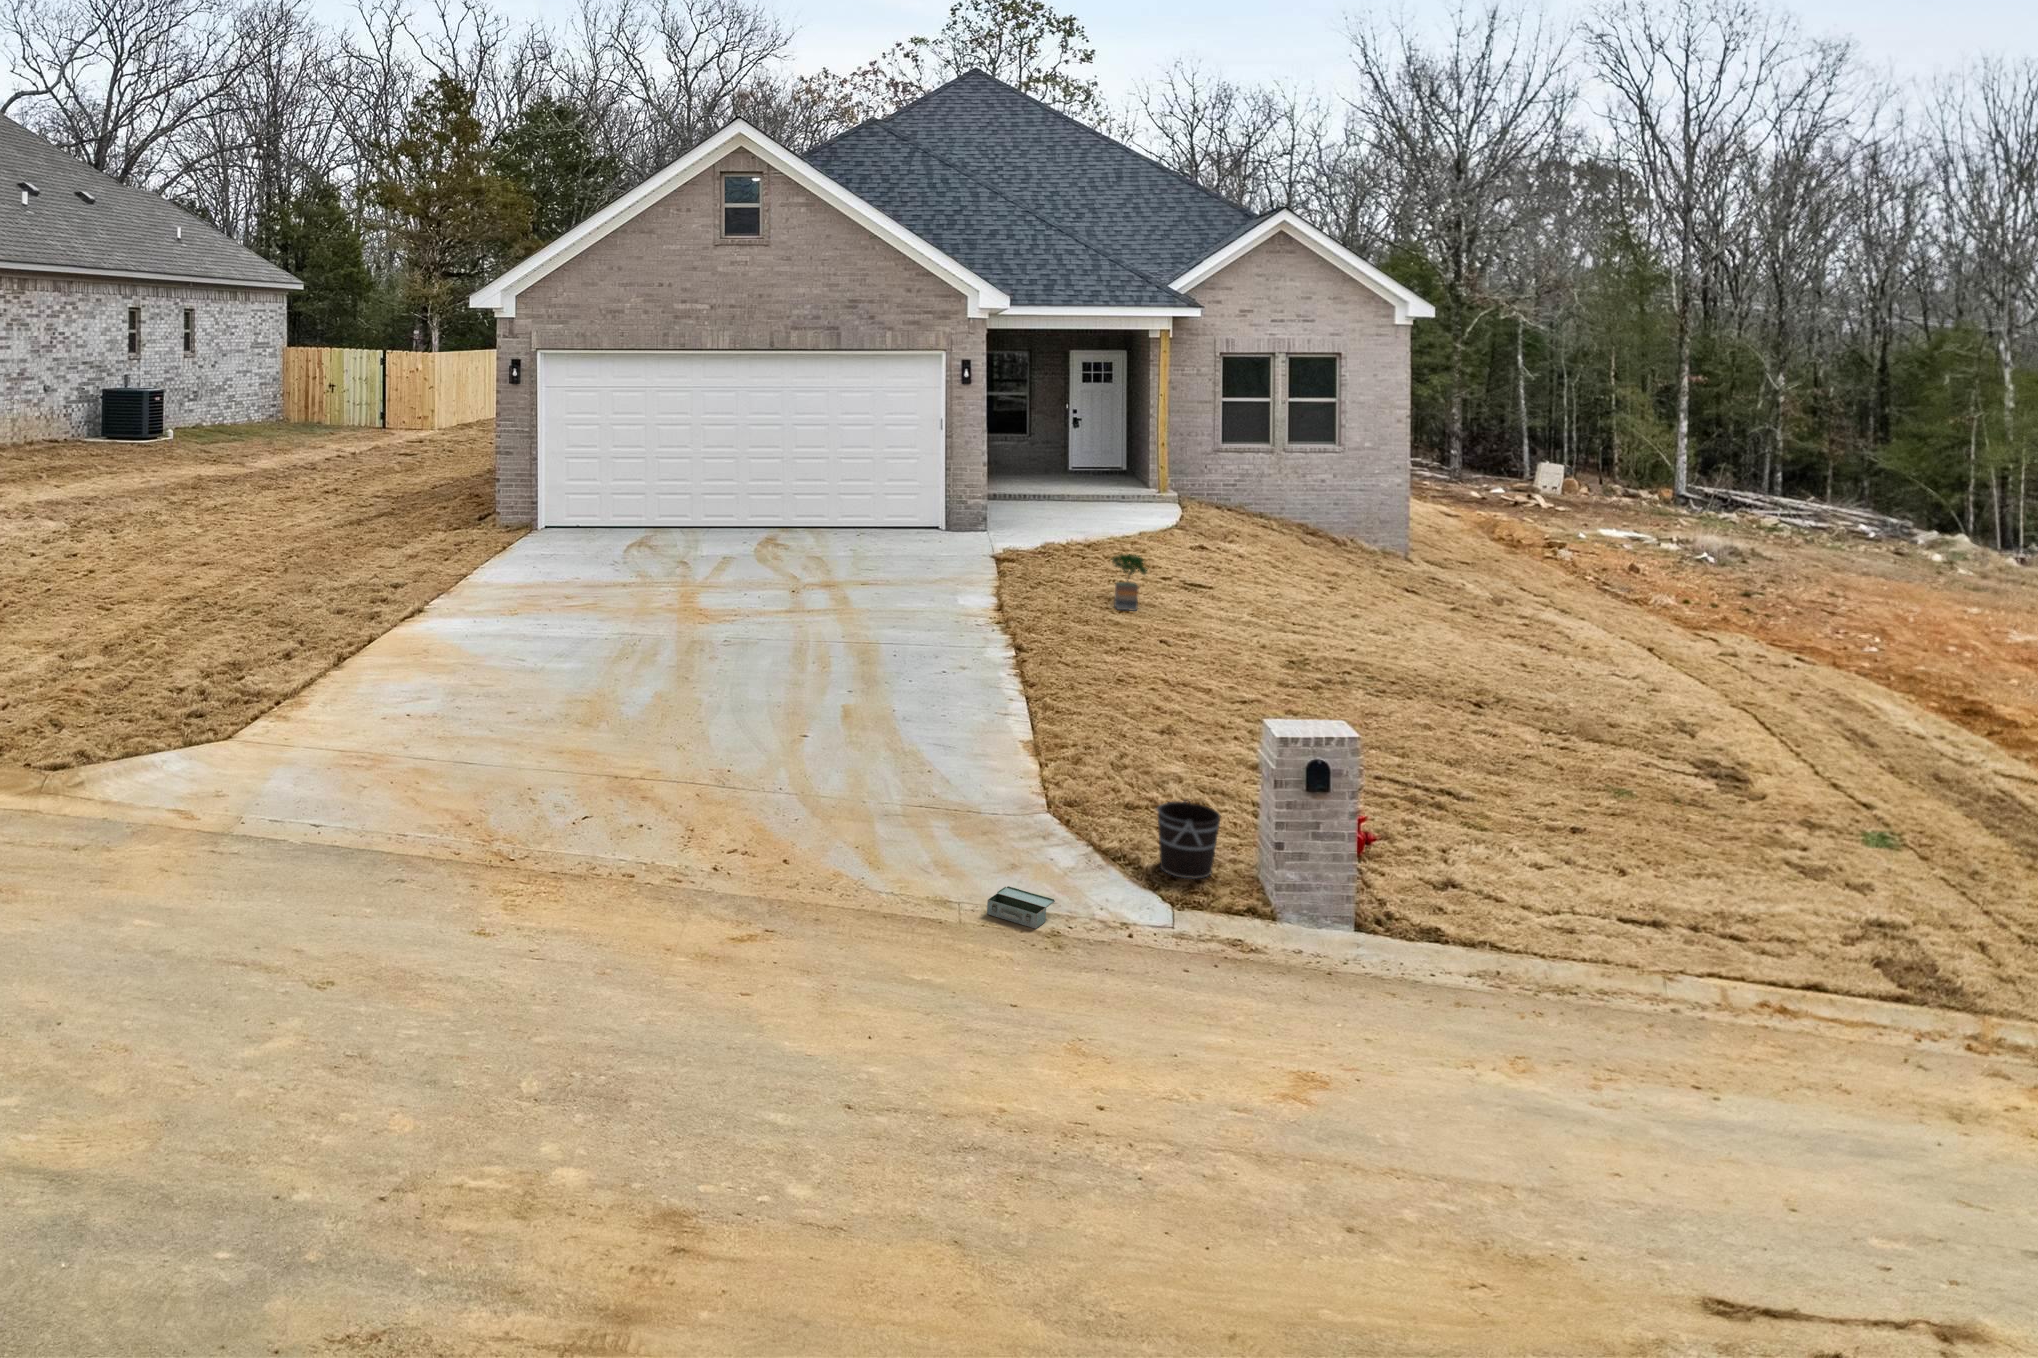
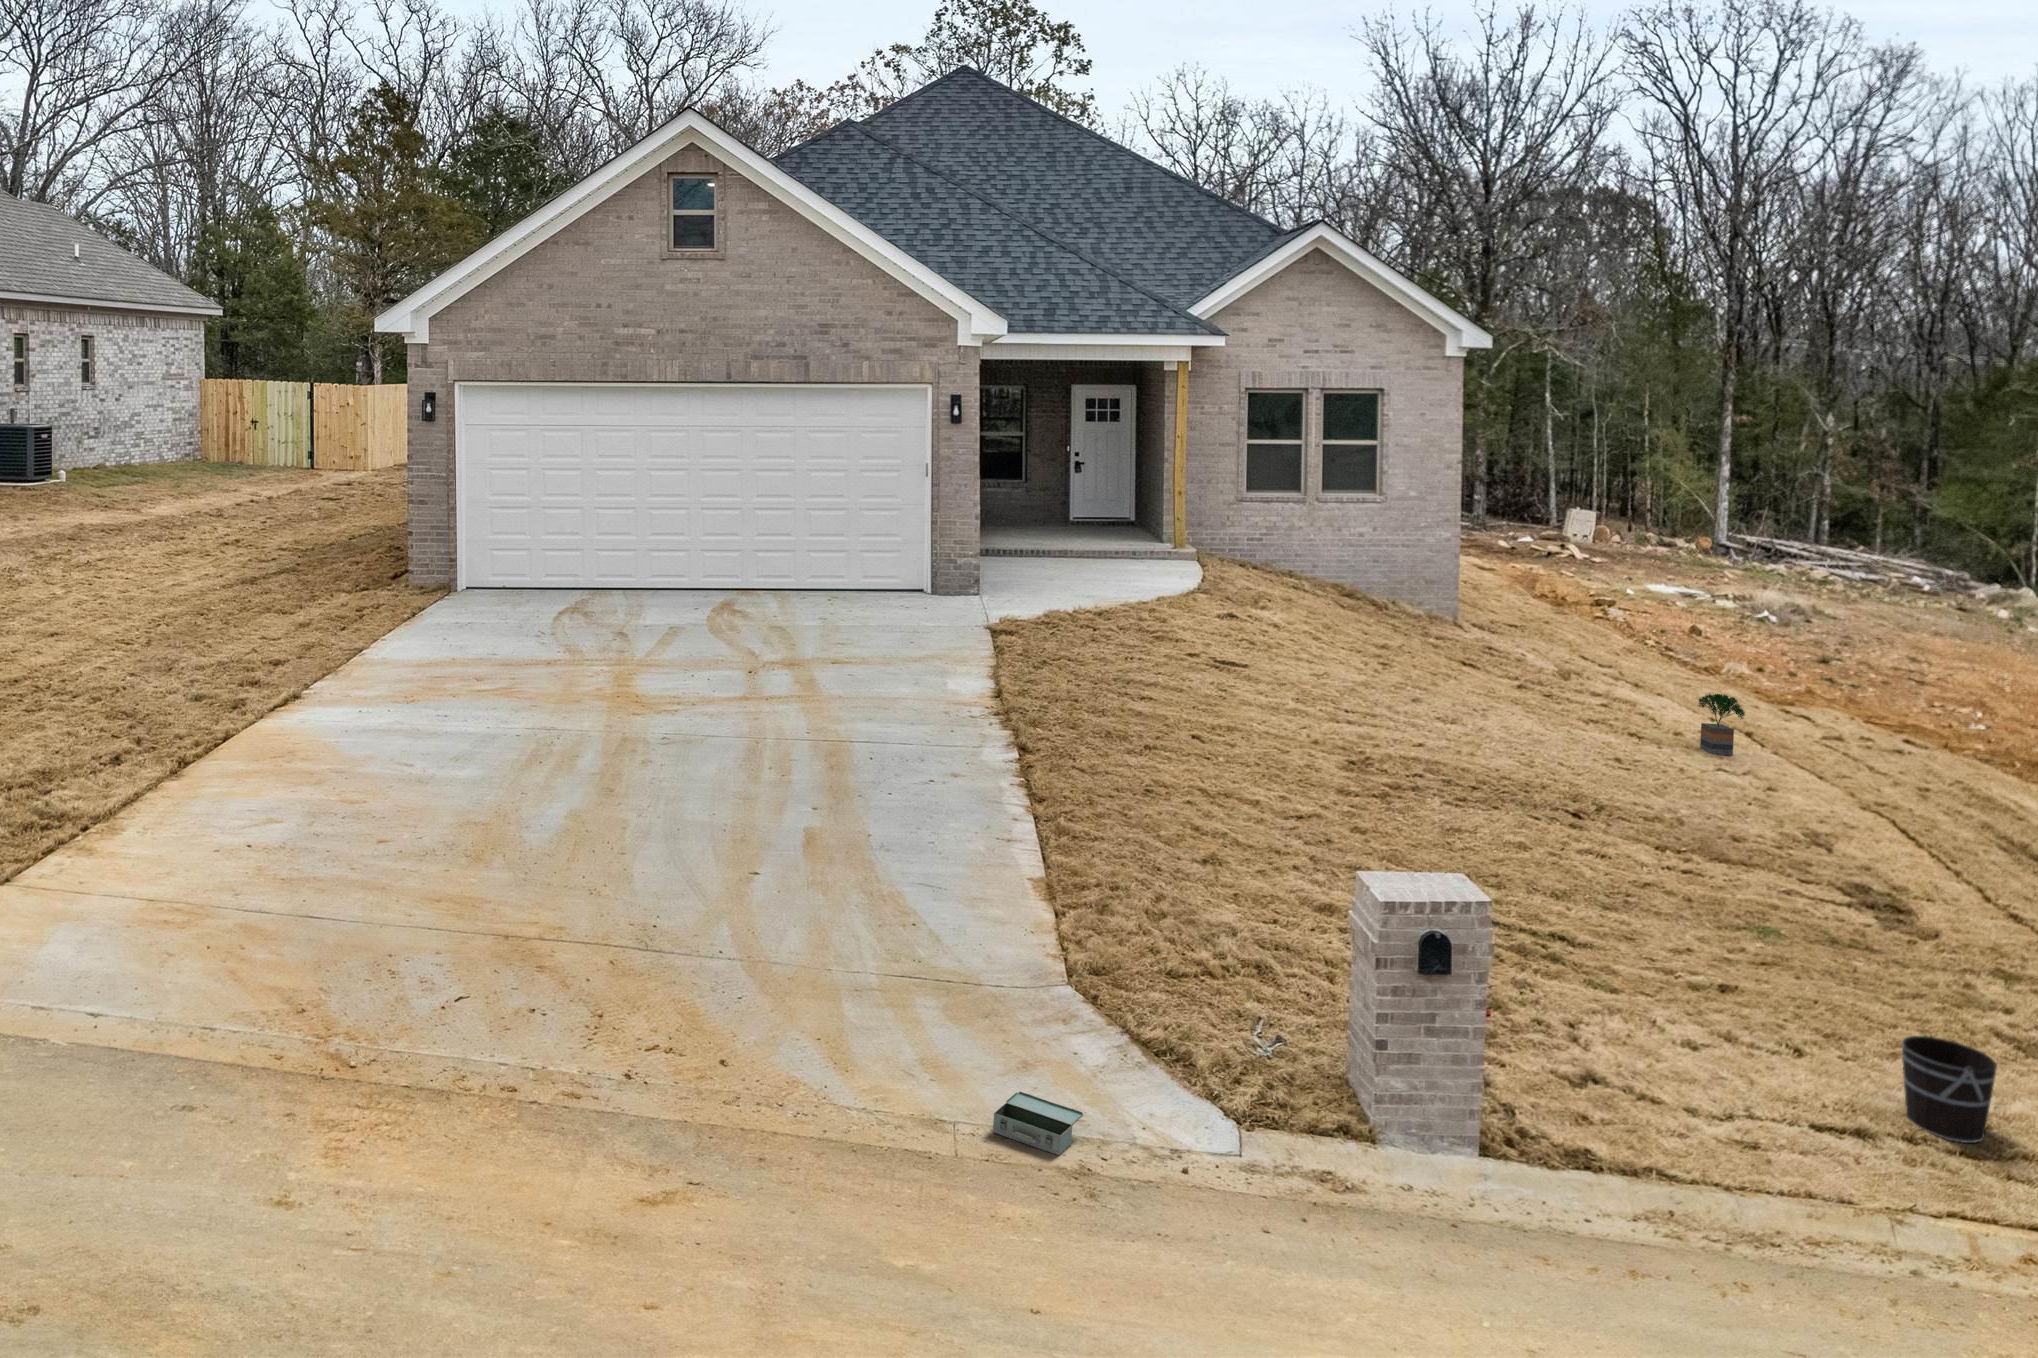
potted tree: present [1111,554,1148,611] -> present [1698,693,1745,755]
bucket: present [1157,800,1220,878] -> present [1902,1033,1997,1143]

